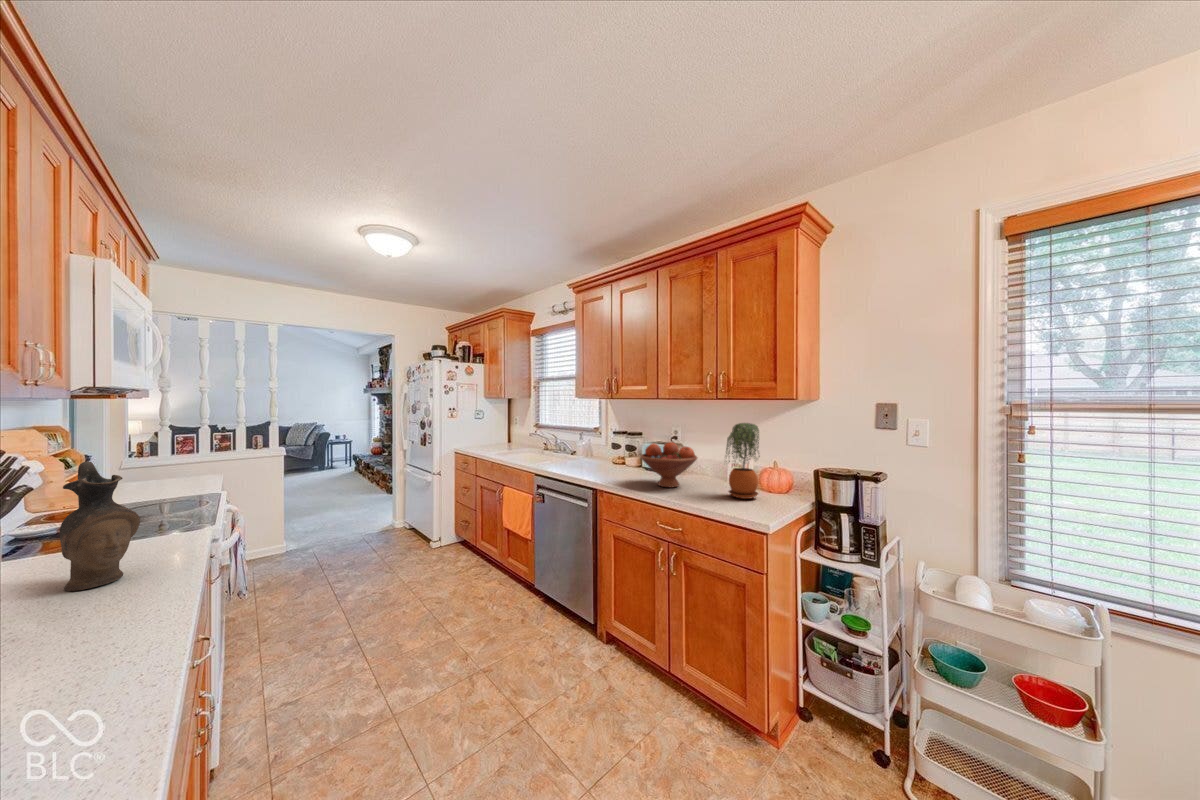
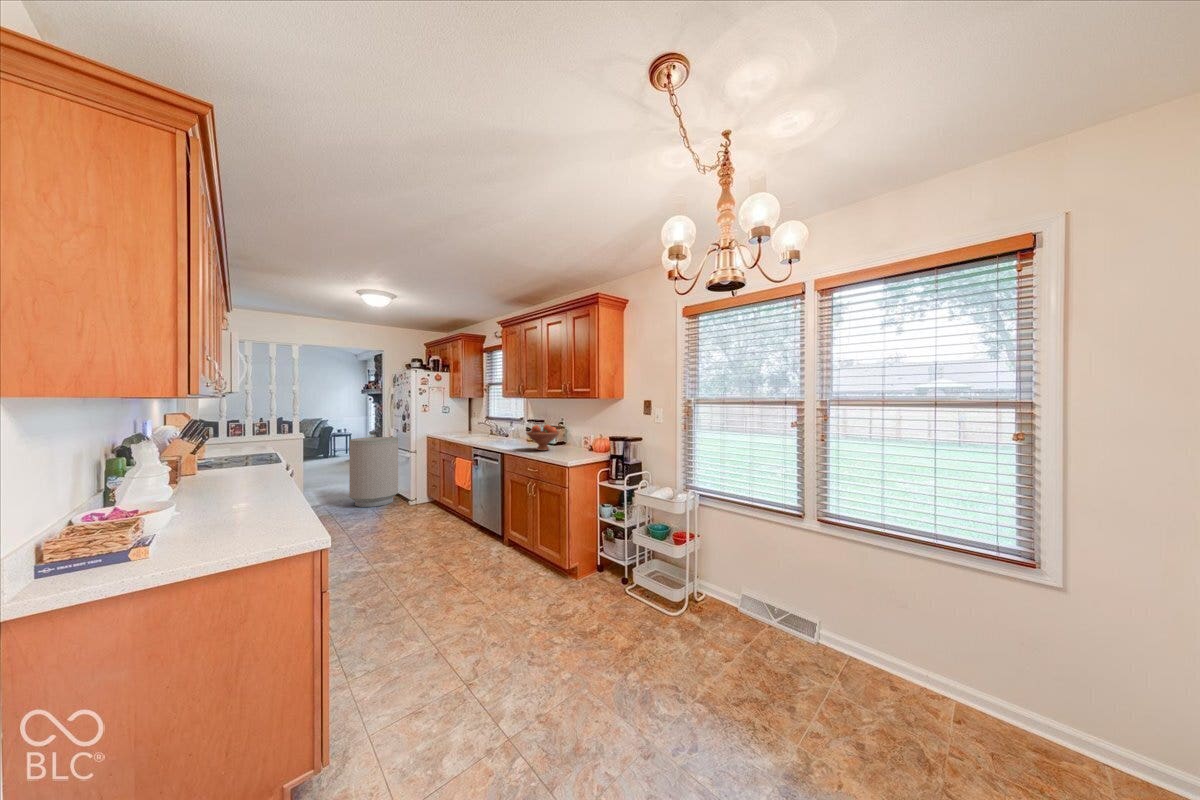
potted plant: present [726,423,760,499] -> none [567,412,588,455]
trash can: none [347,452,415,553] -> present [349,437,398,507]
ceramic pitcher: present [59,461,140,591] -> none [240,424,268,474]

